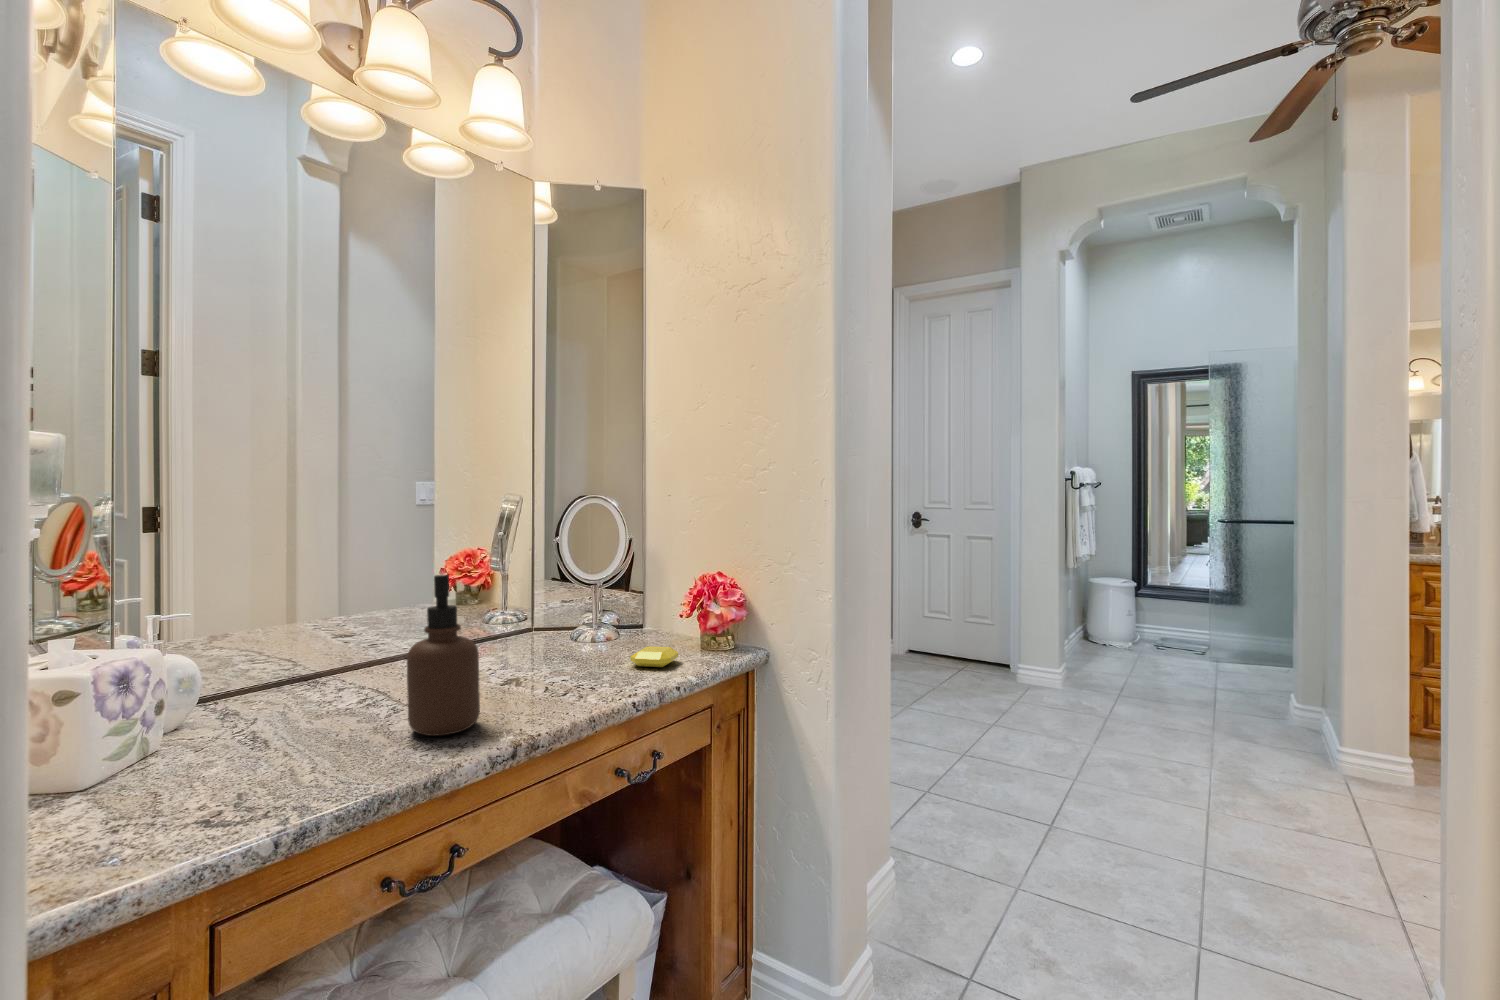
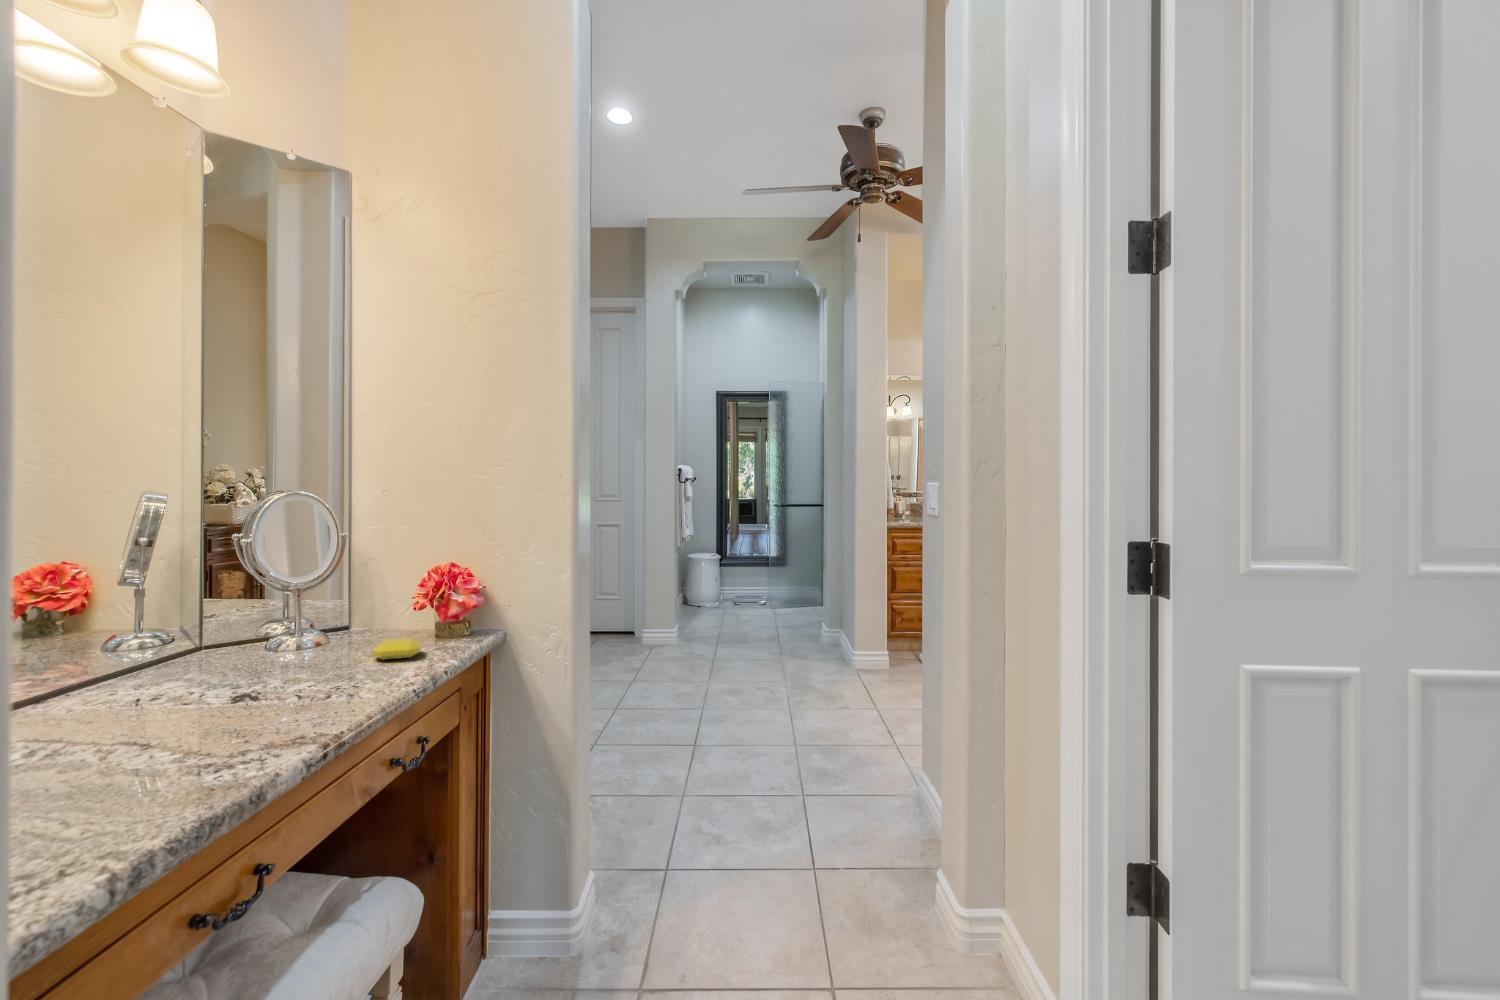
soap dispenser: present [407,575,480,736] -> none [163,569,259,755]

